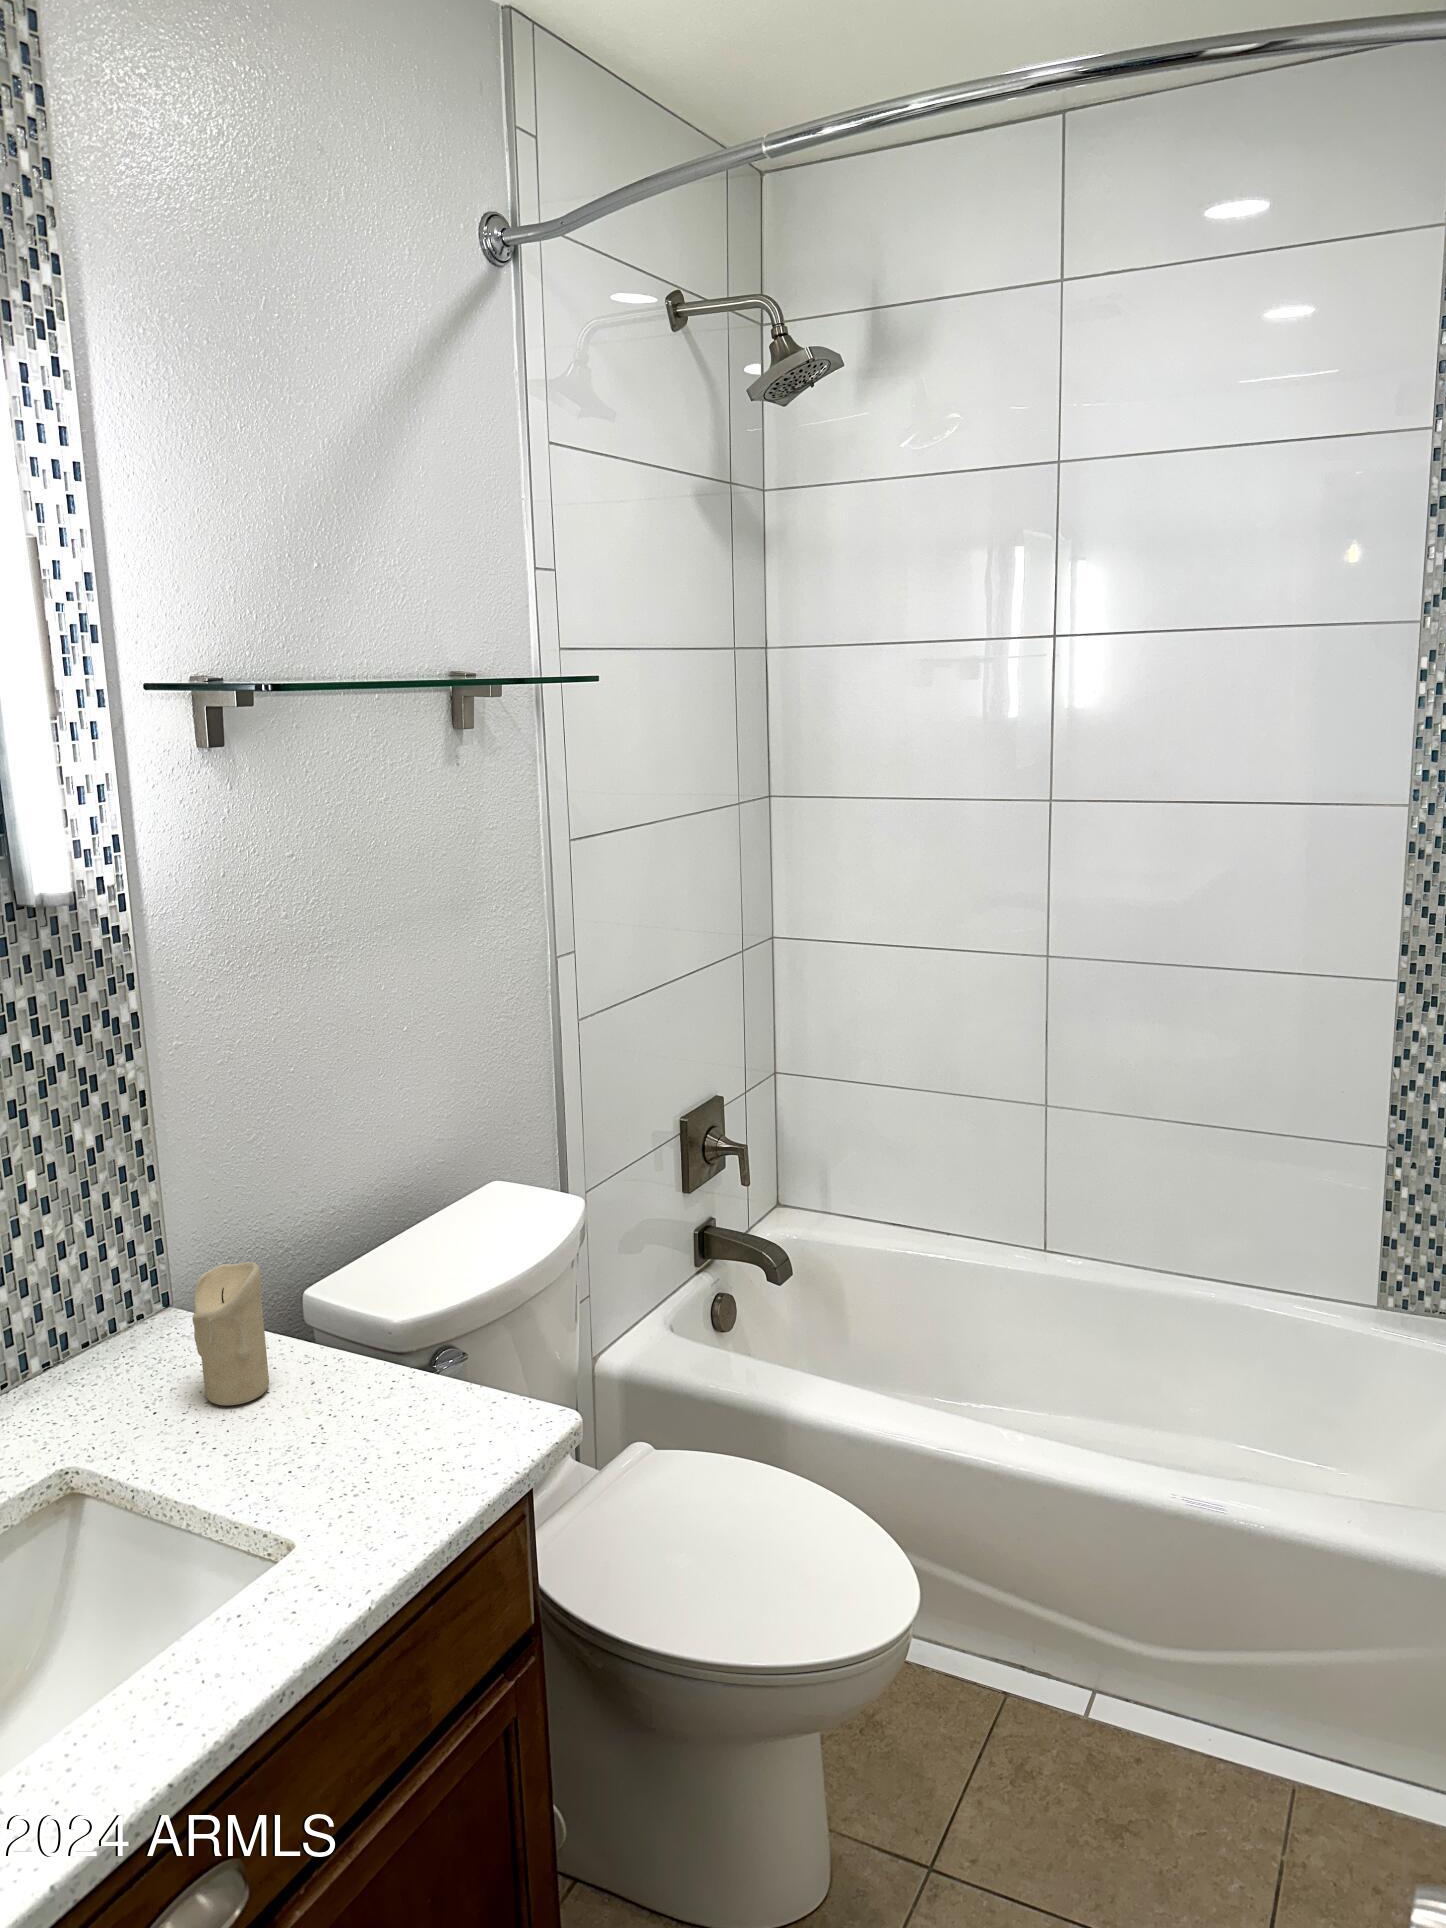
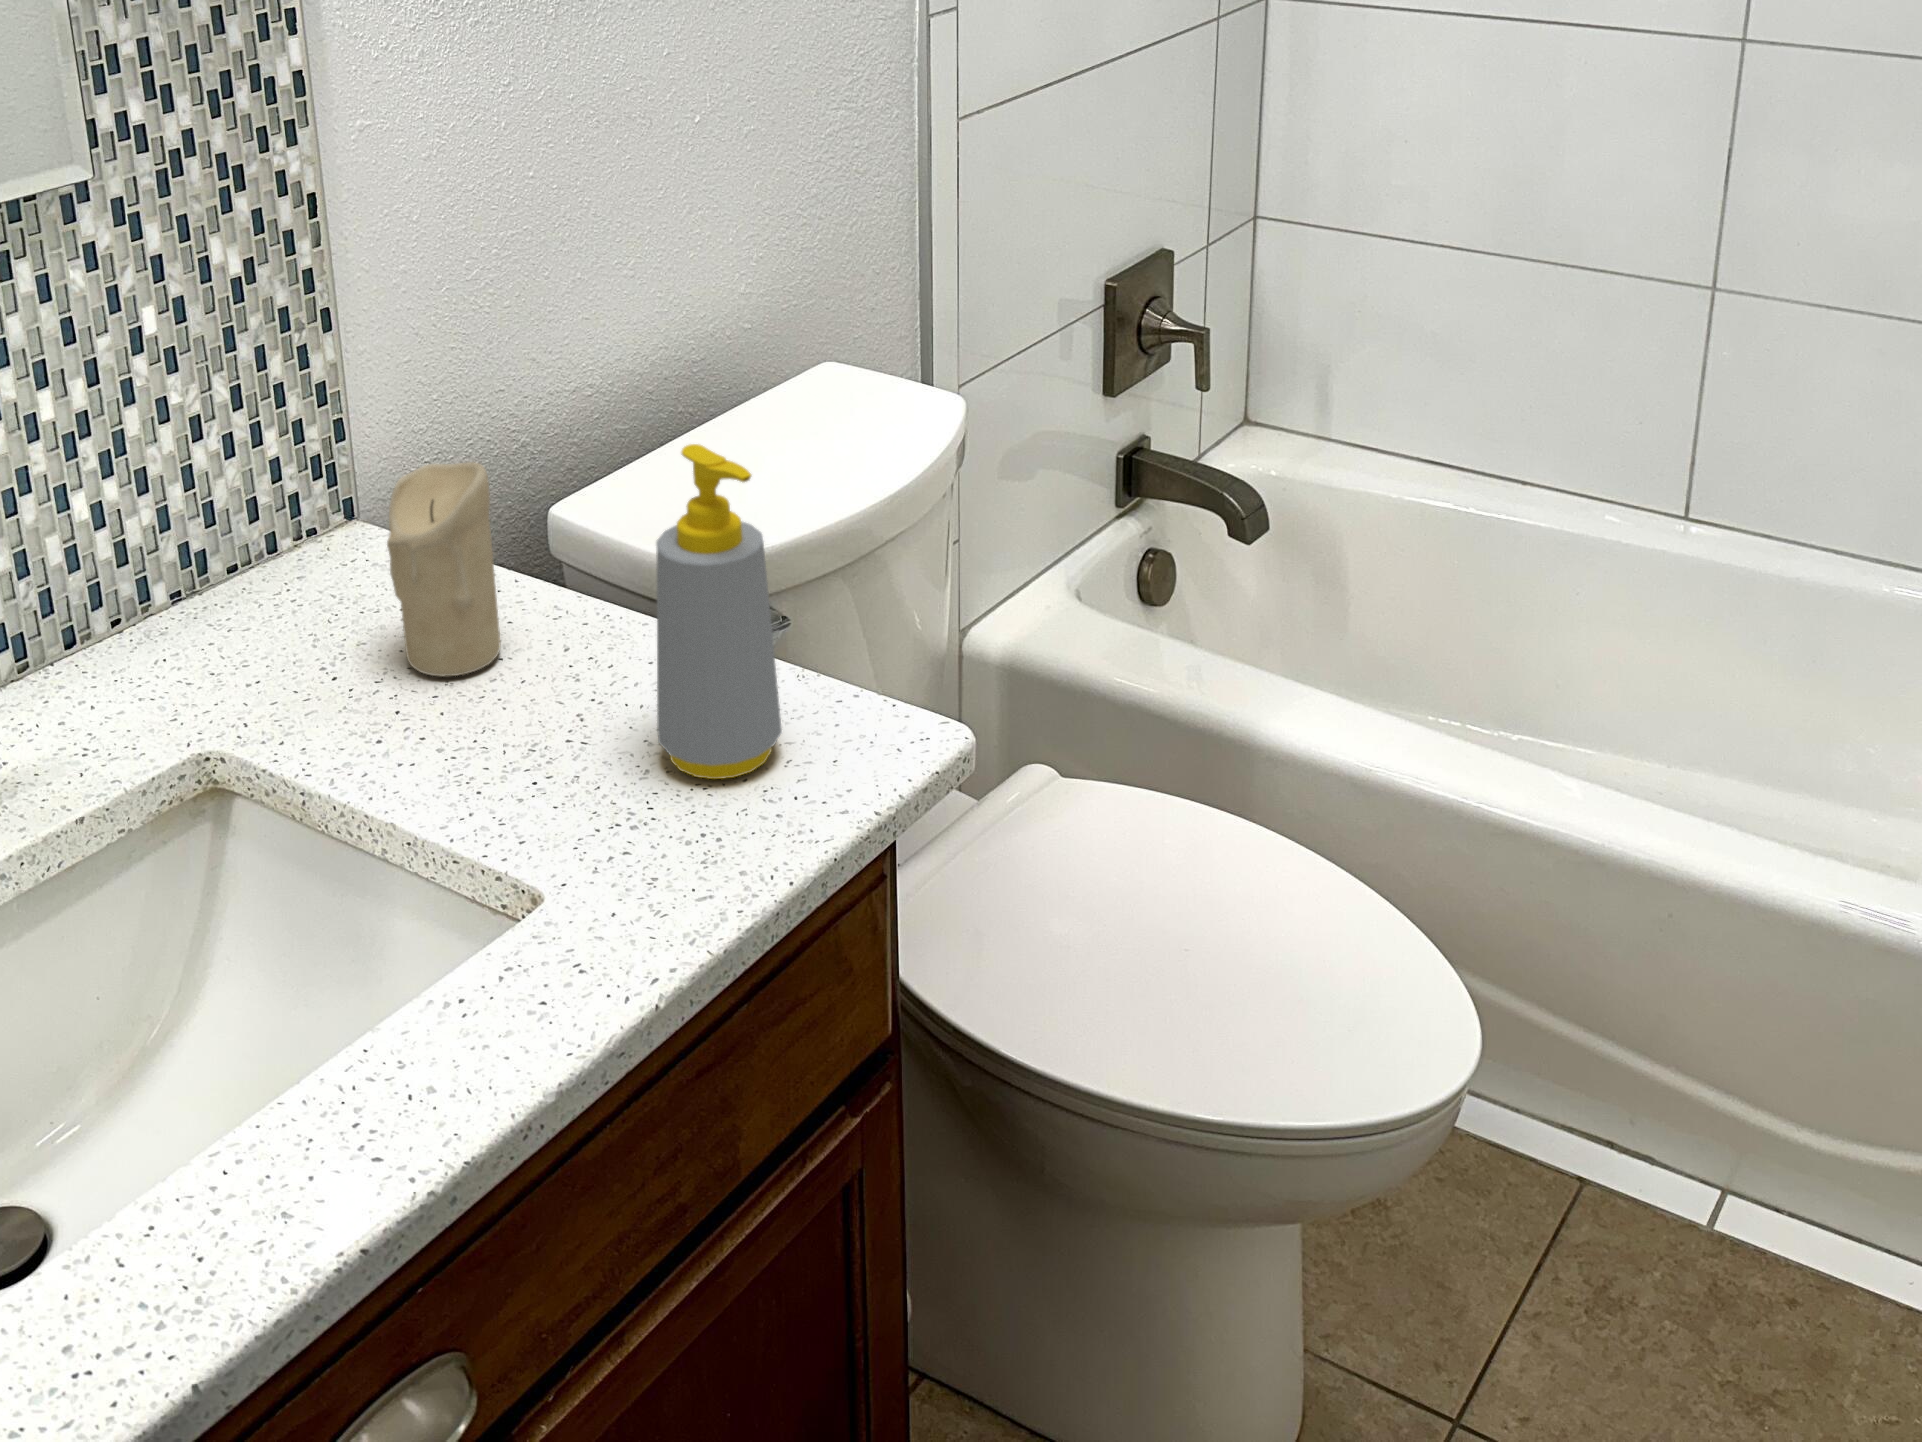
soap bottle: none [369,1242,453,1459] -> present [656,444,782,779]

